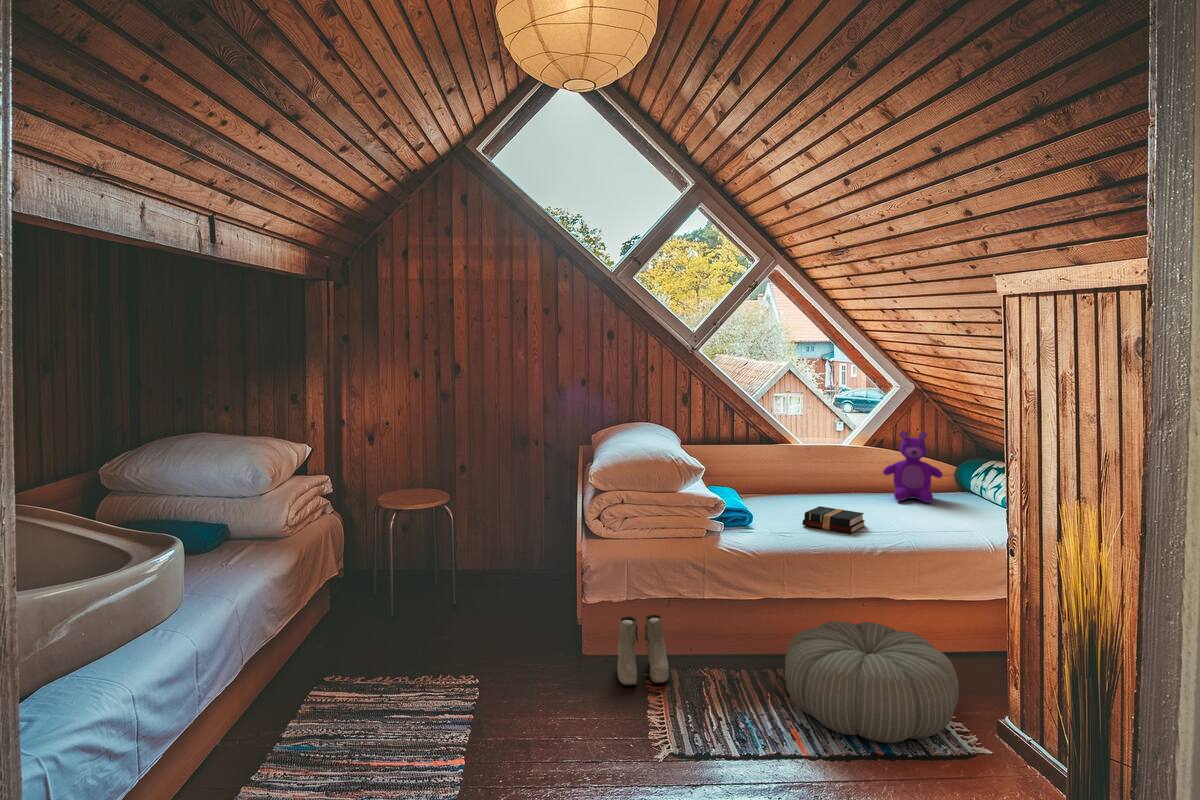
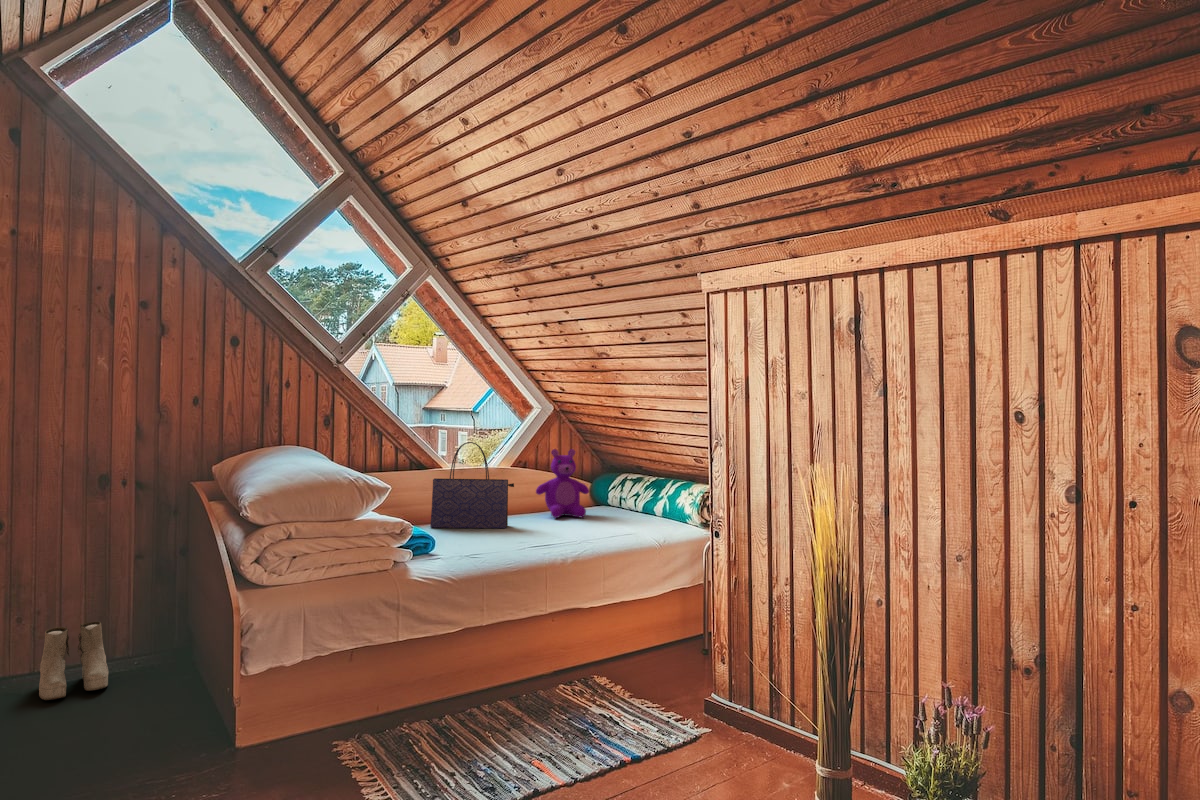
tote bag: none [769,426,847,509] -> present [430,442,514,528]
hardback book: present [802,506,865,533] -> none [489,523,548,545]
boots: present [617,615,669,685] -> present [39,622,109,700]
pouf: present [785,621,959,743] -> none [503,632,679,751]

